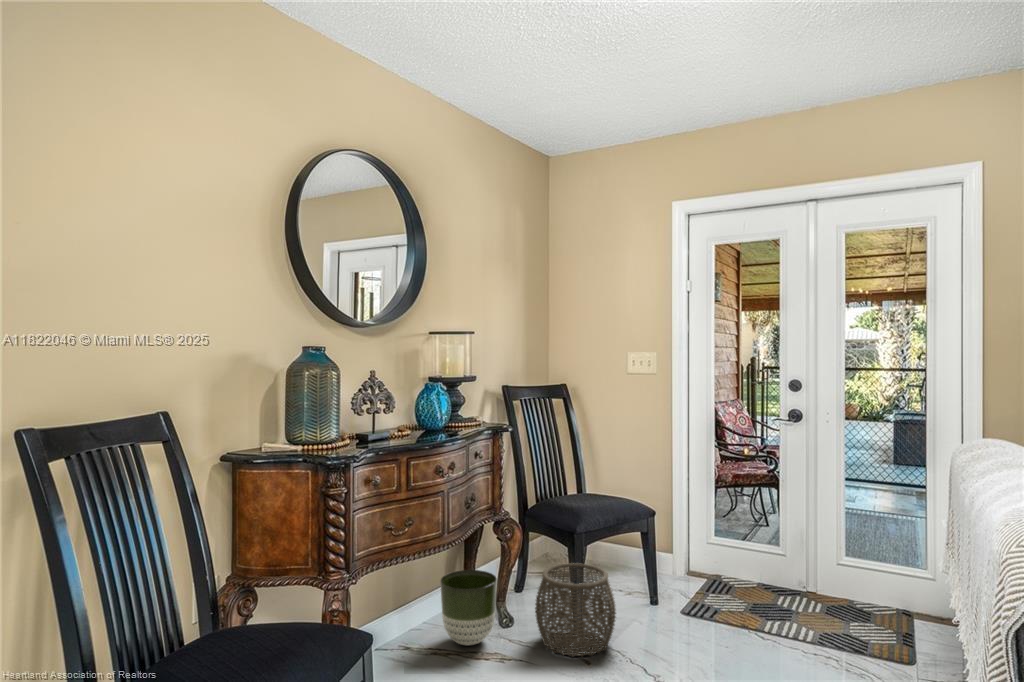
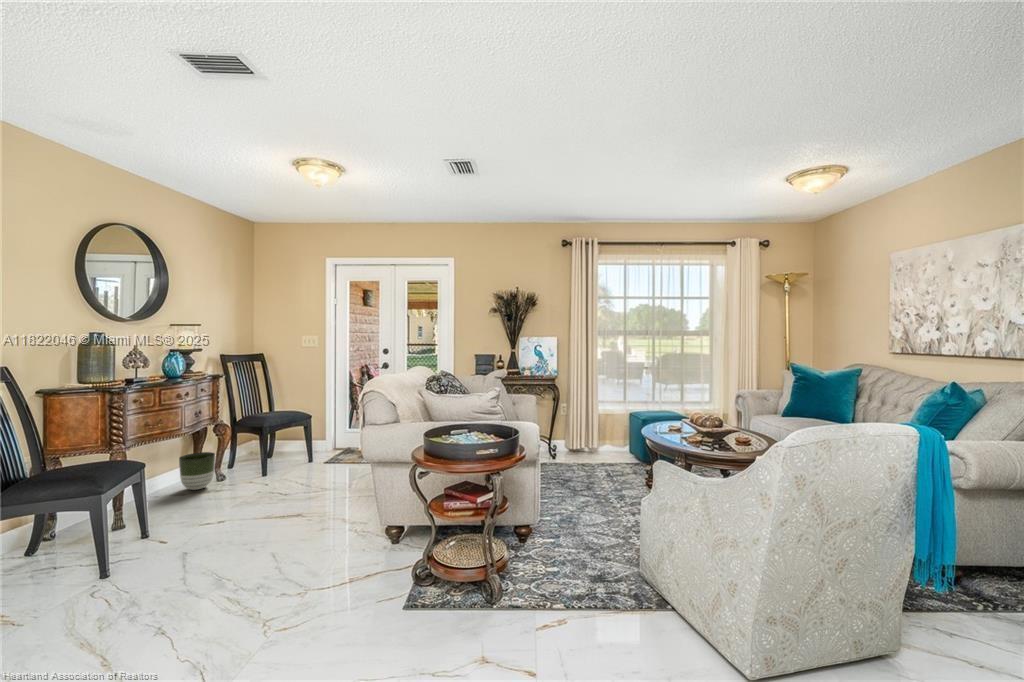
woven basket: present [535,563,616,657] -> none [238,443,284,485]

